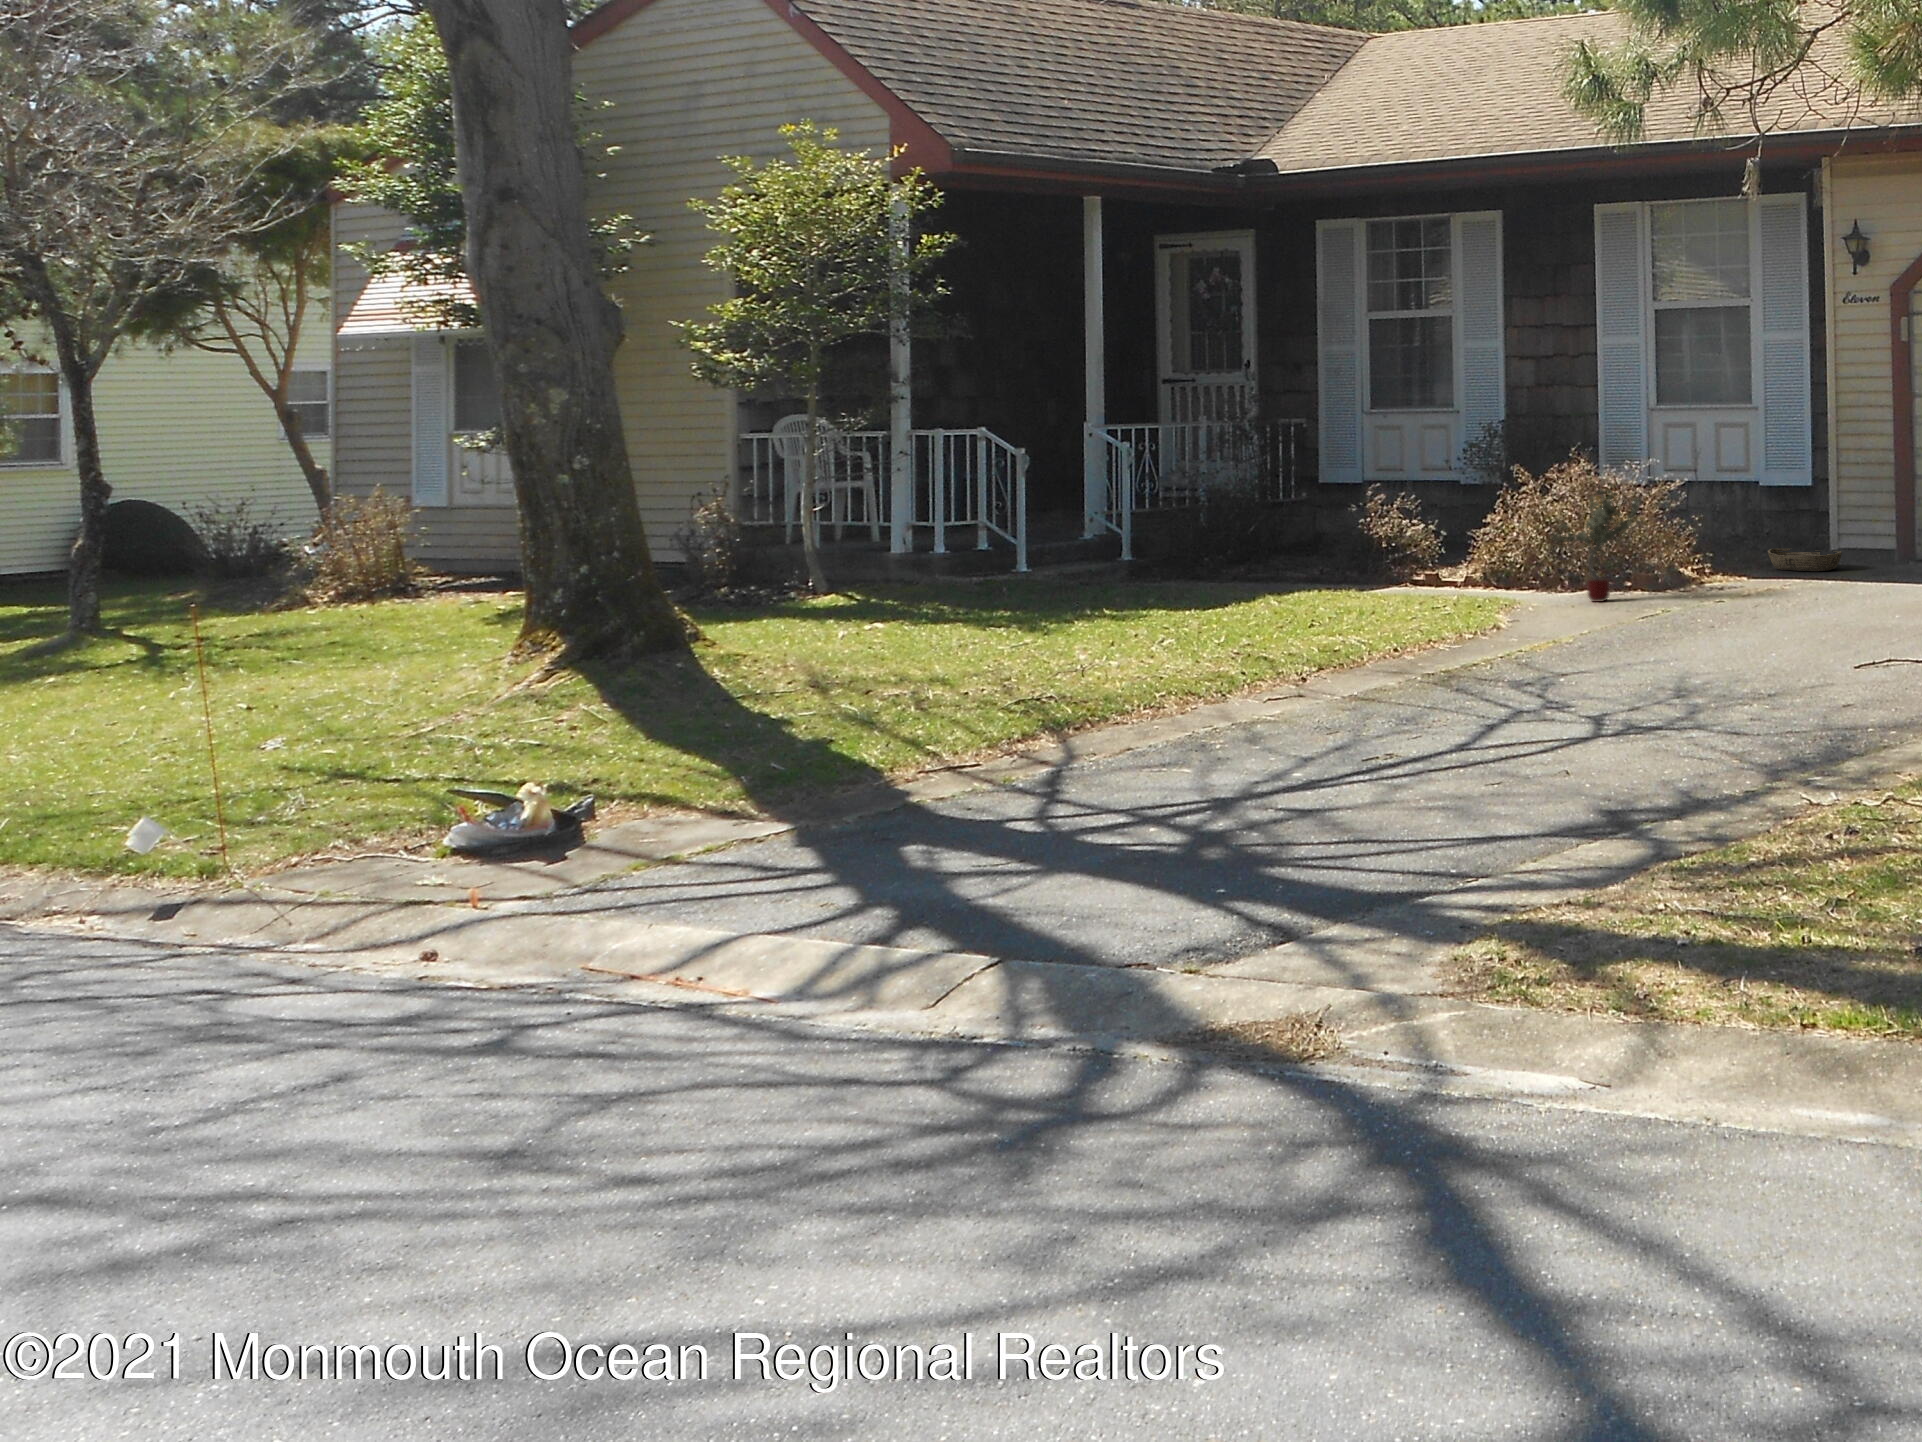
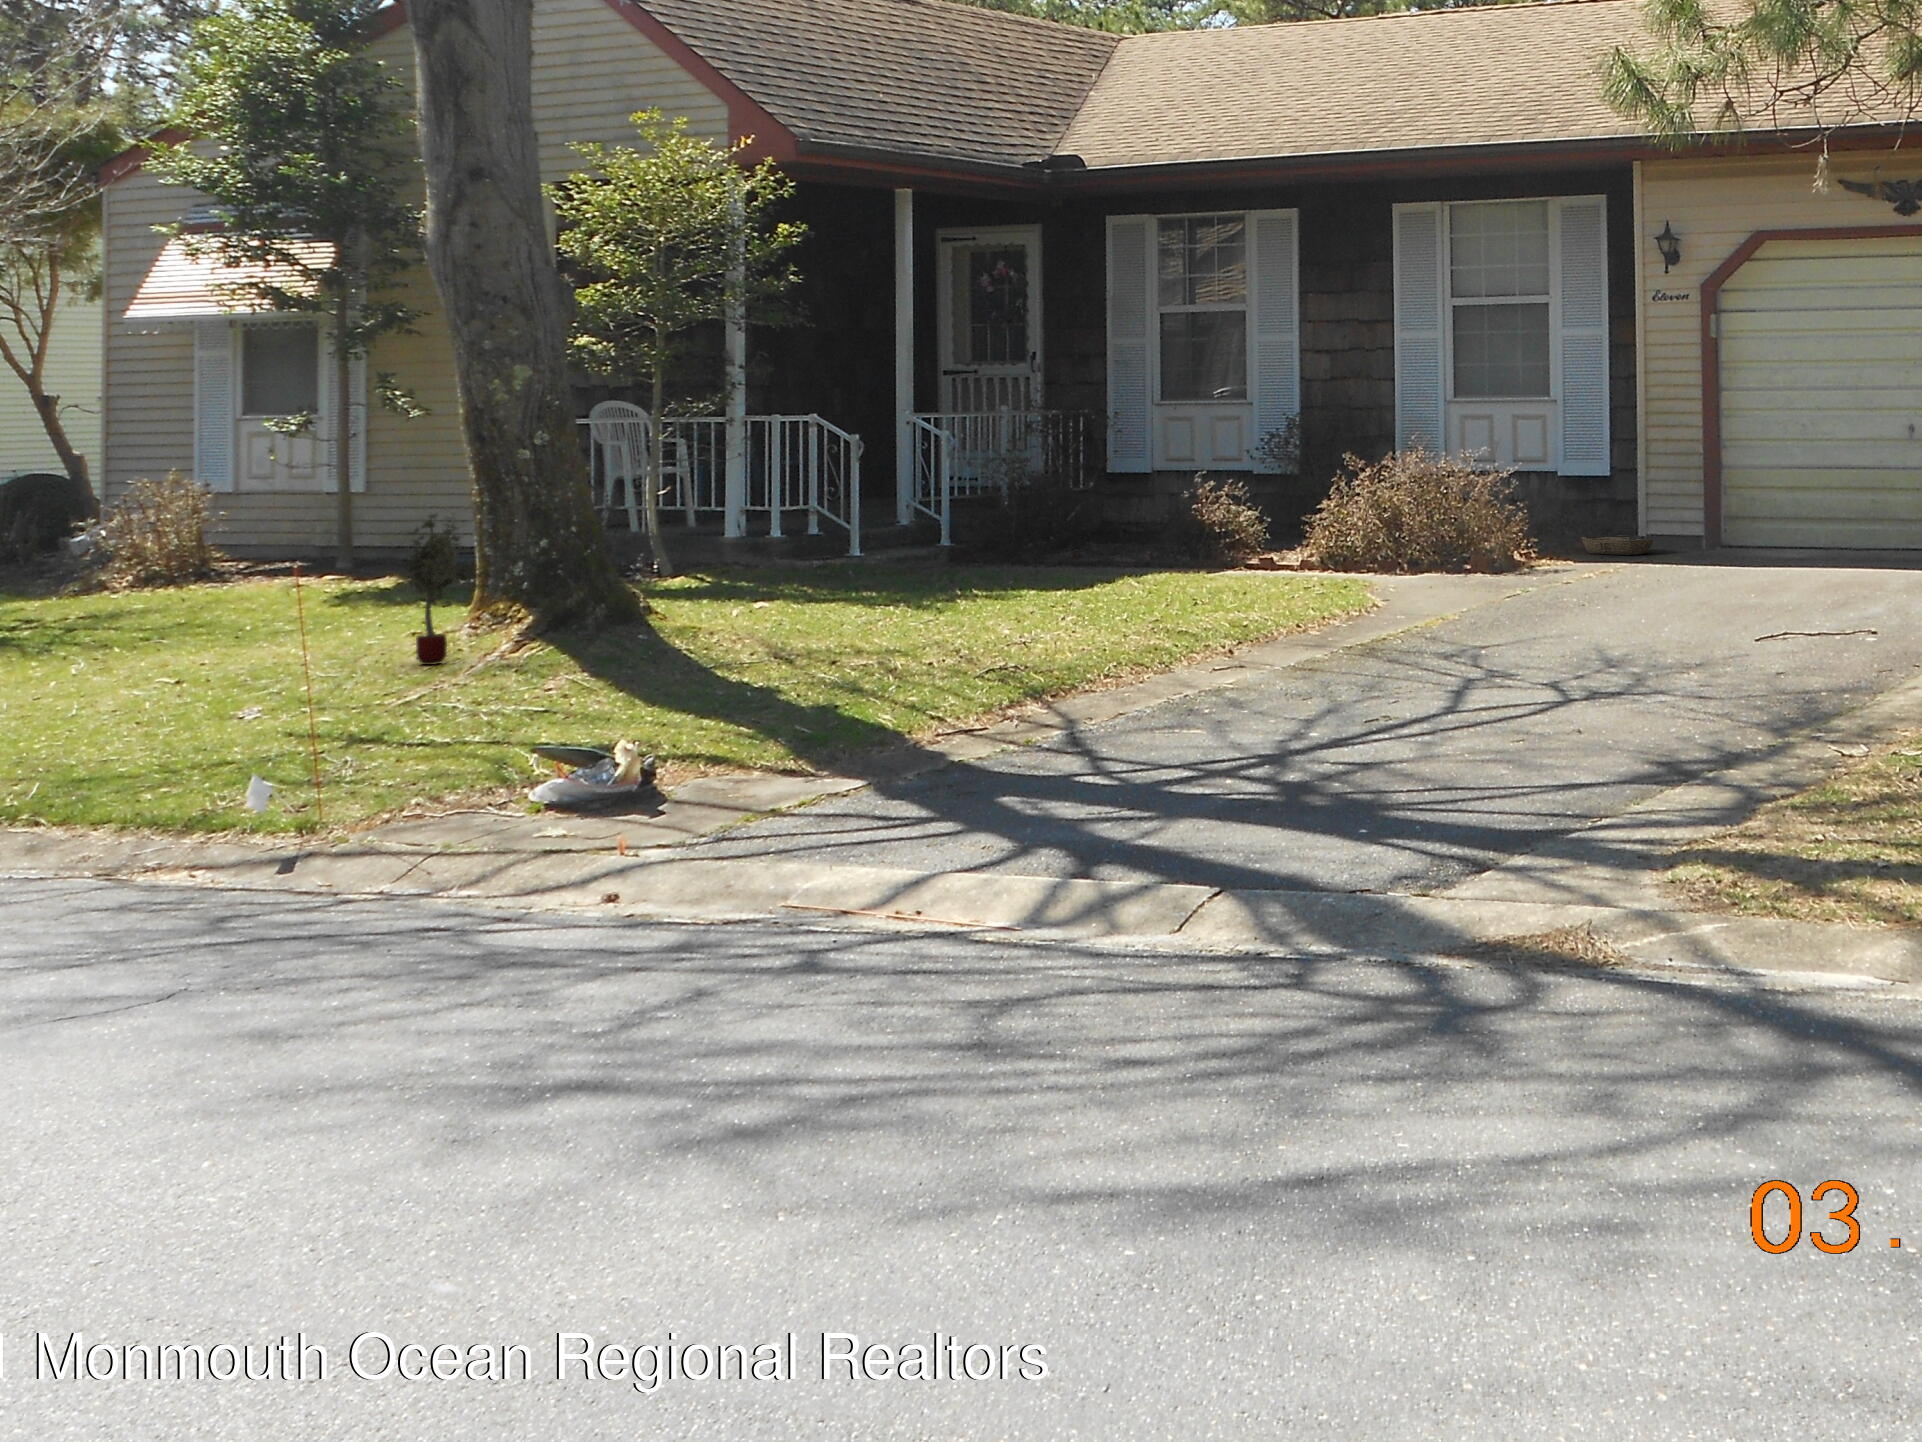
potted tree: present [1551,485,1642,602] -> present [405,514,485,665]

